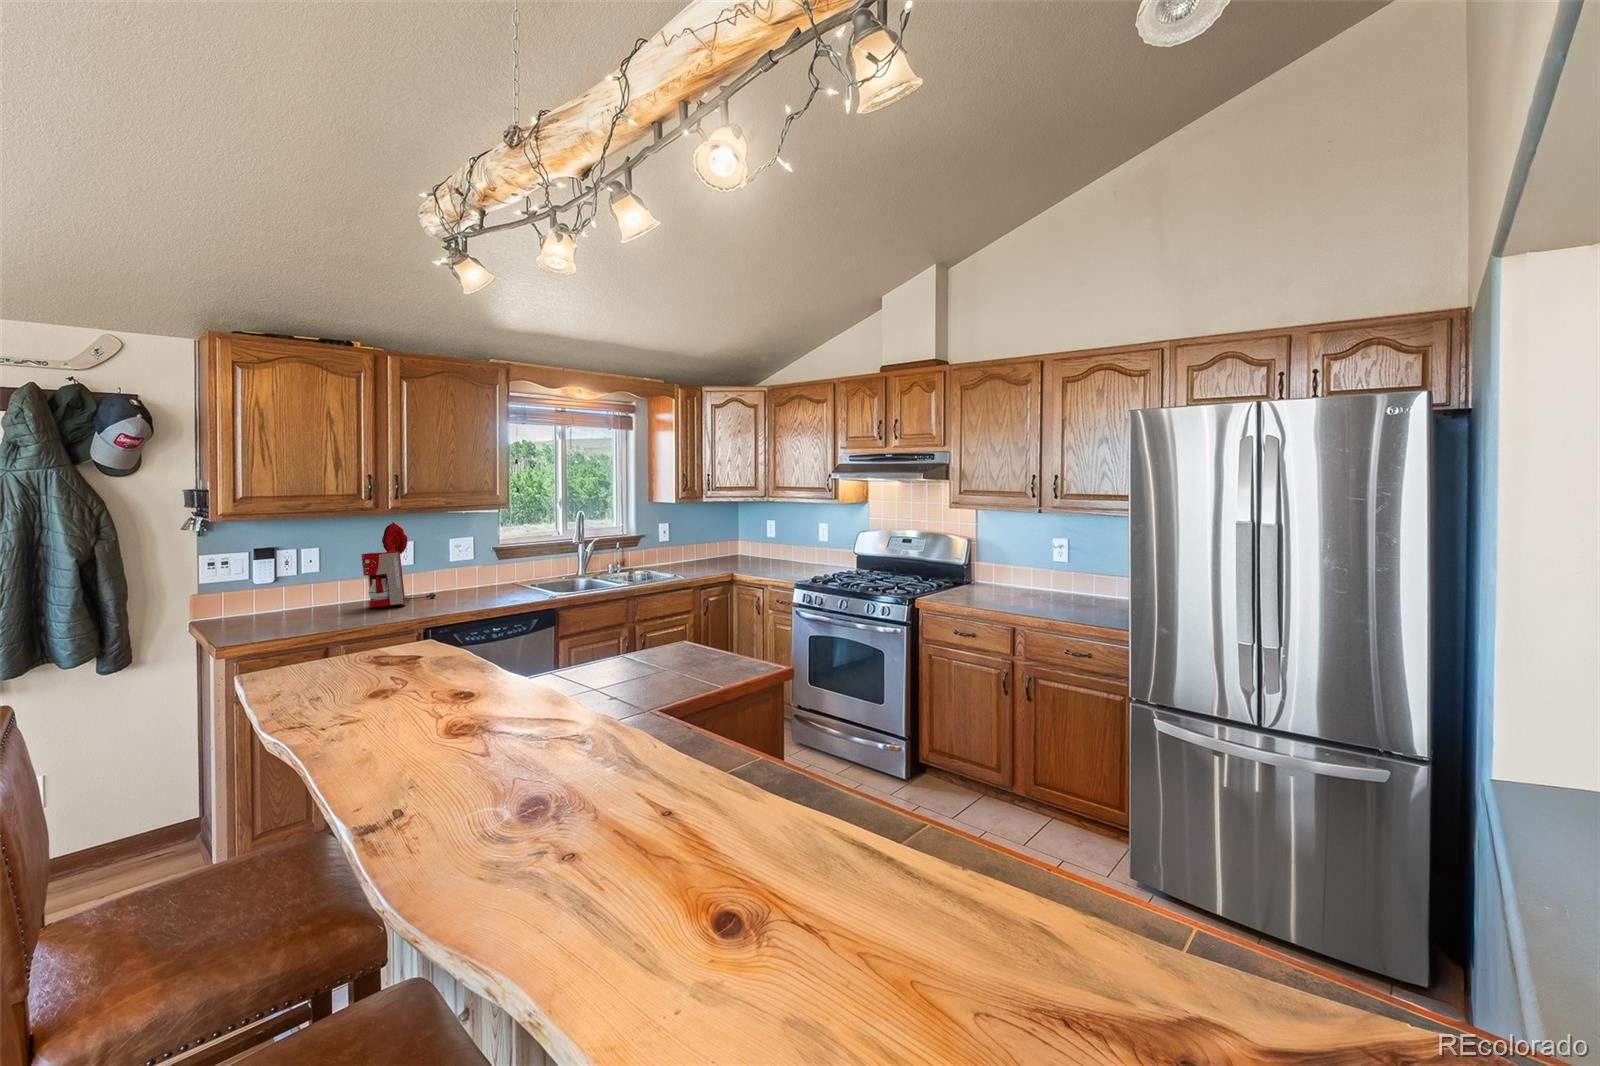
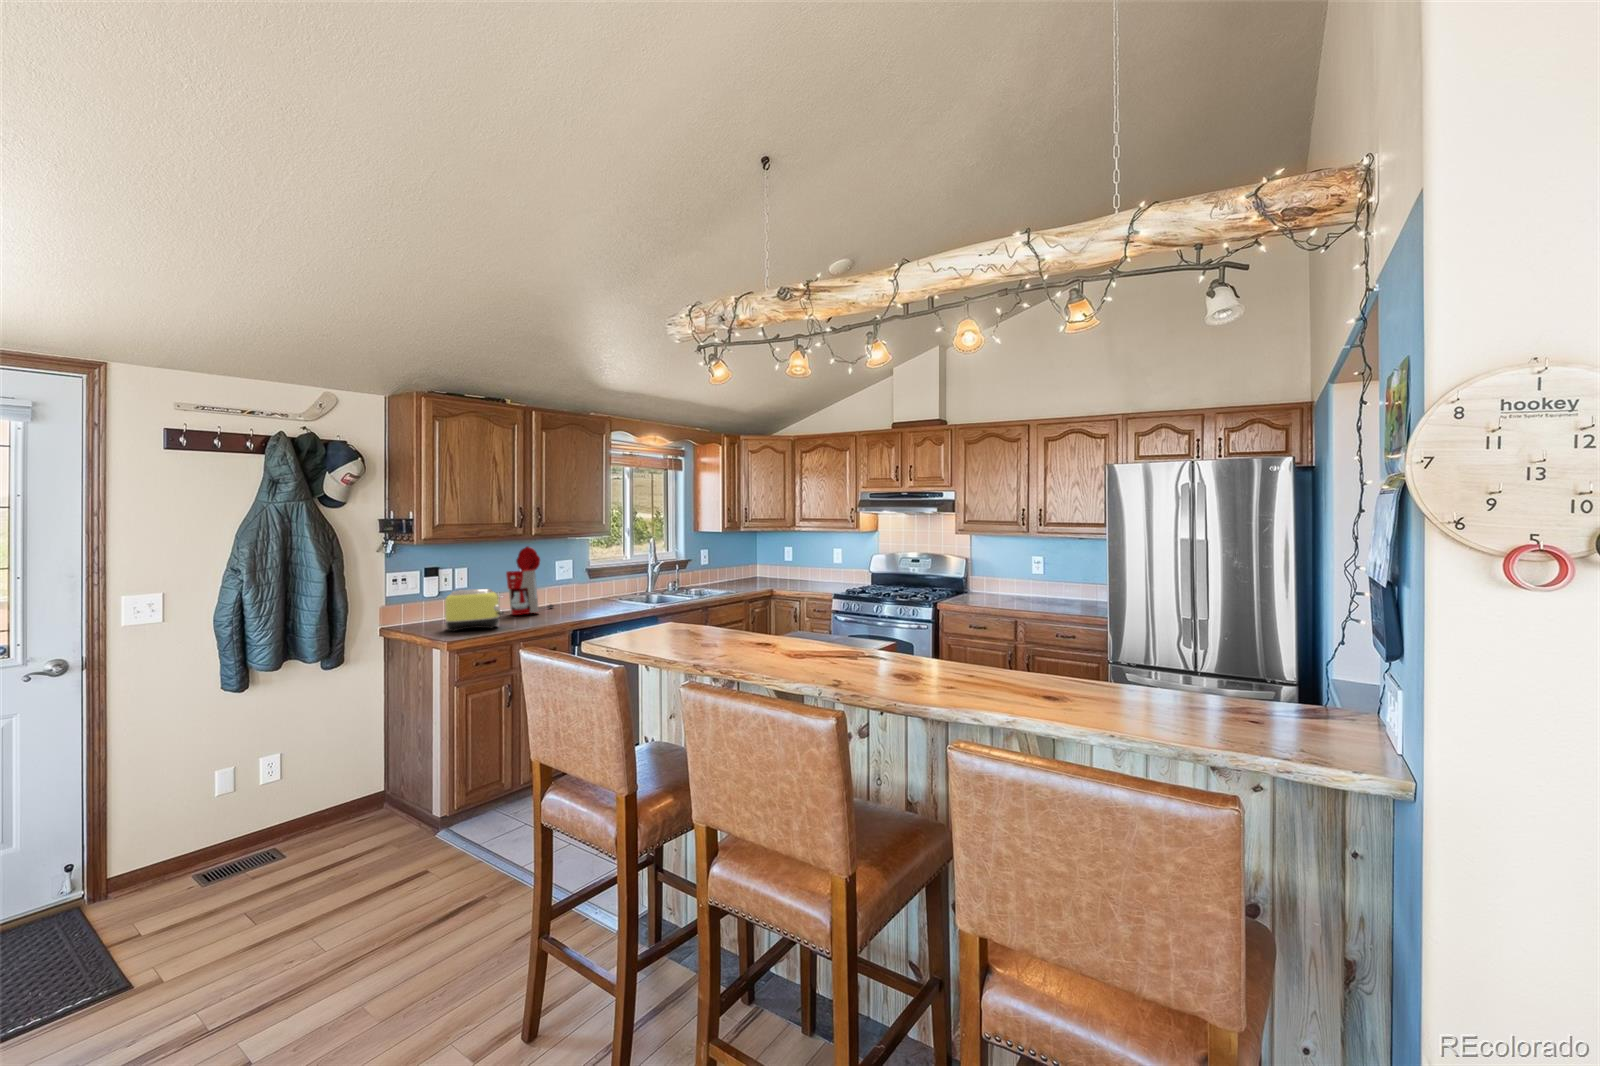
toaster: none [249,577,330,631] -> present [445,589,503,631]

